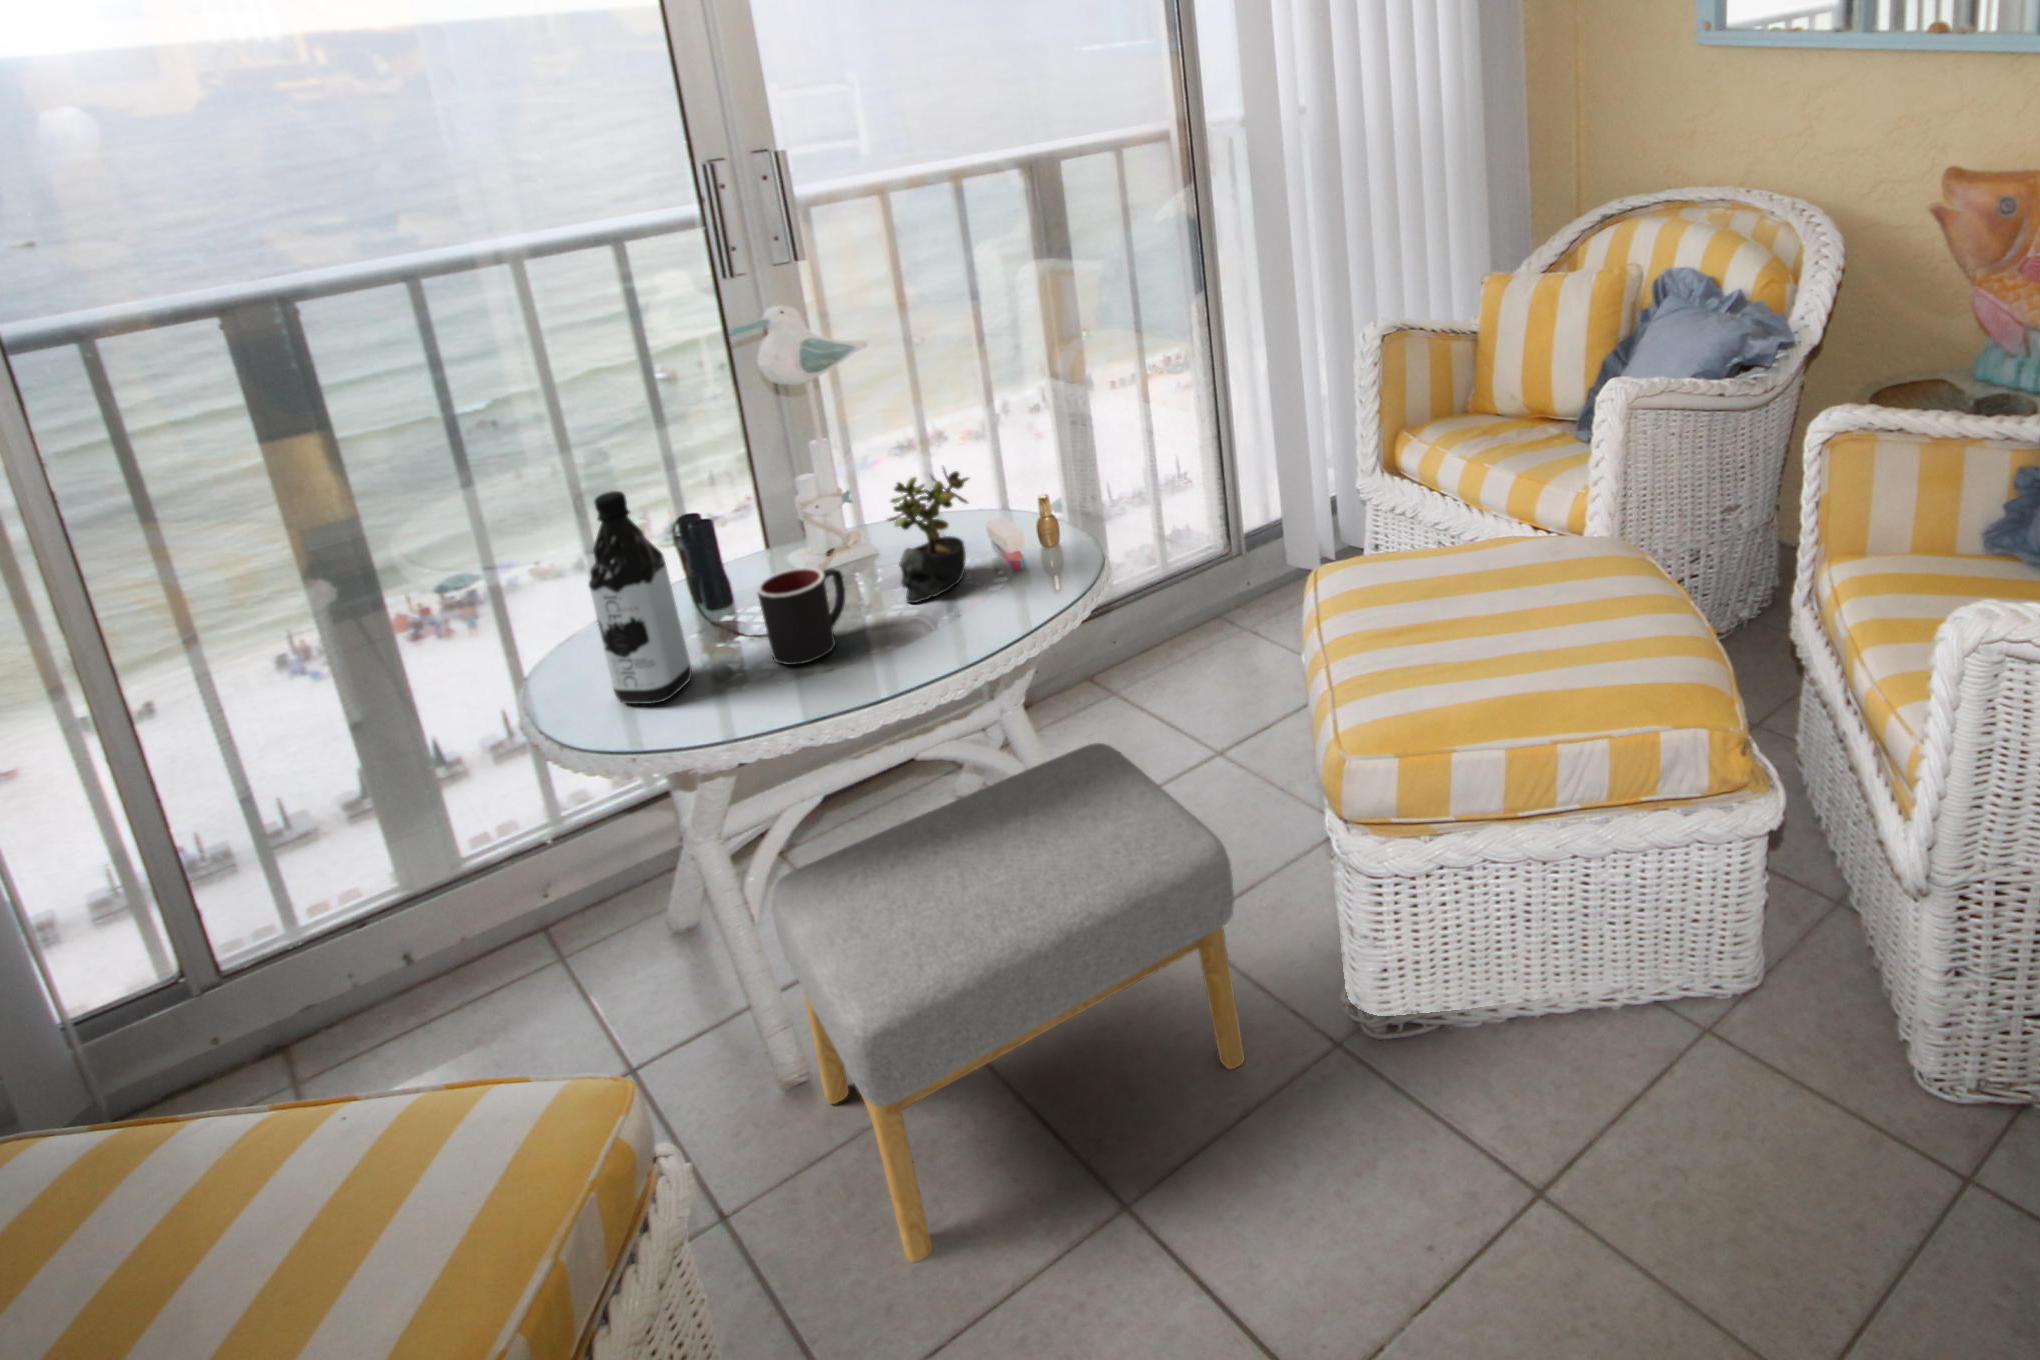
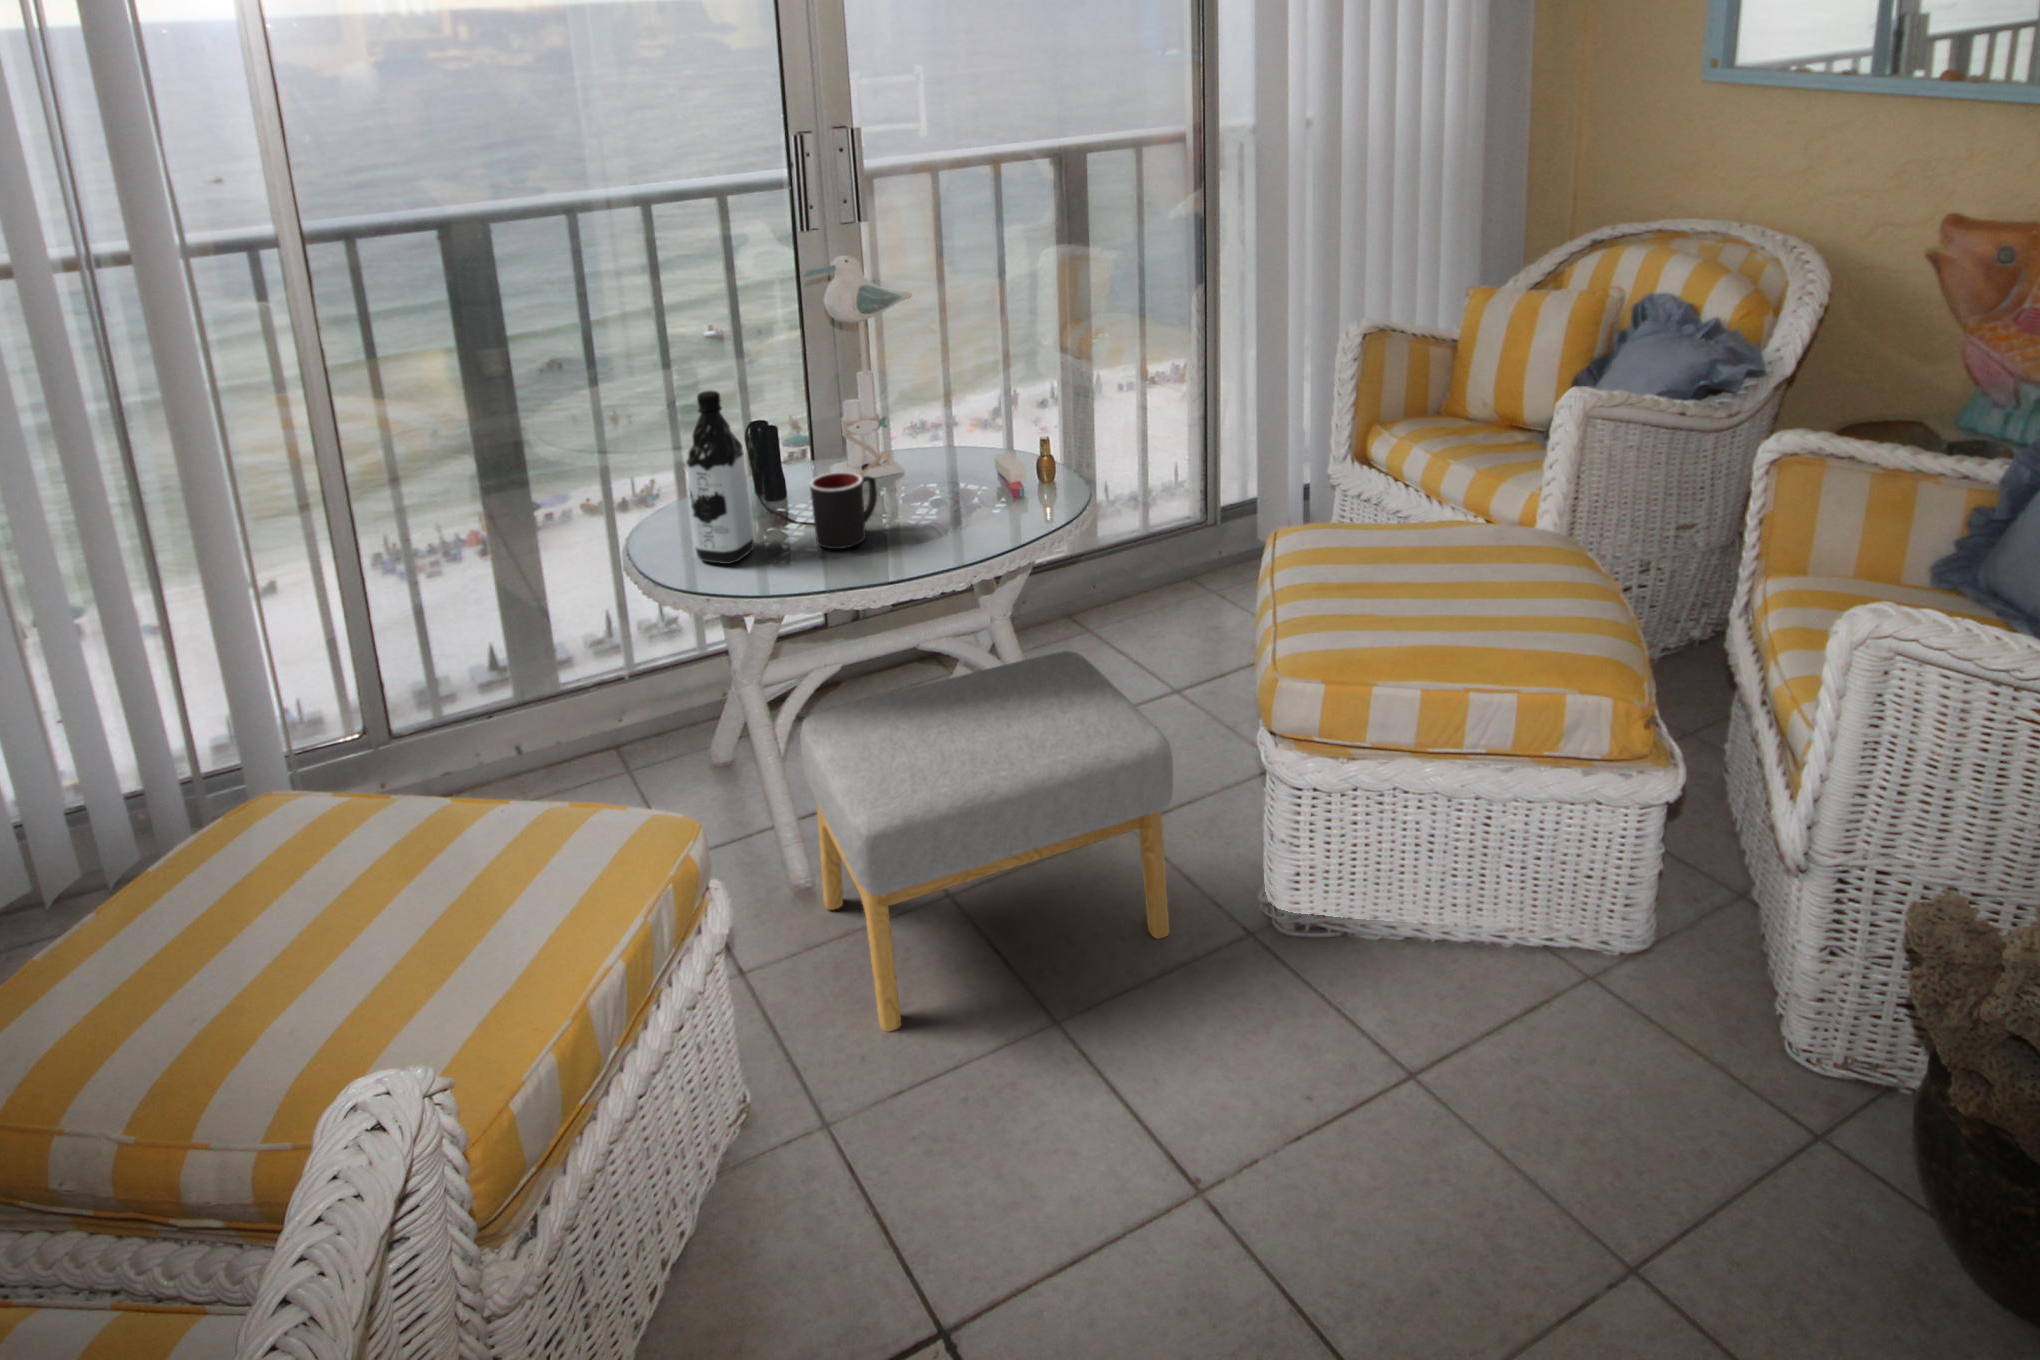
succulent plant: present [888,468,969,603] -> none [915,402,985,514]

